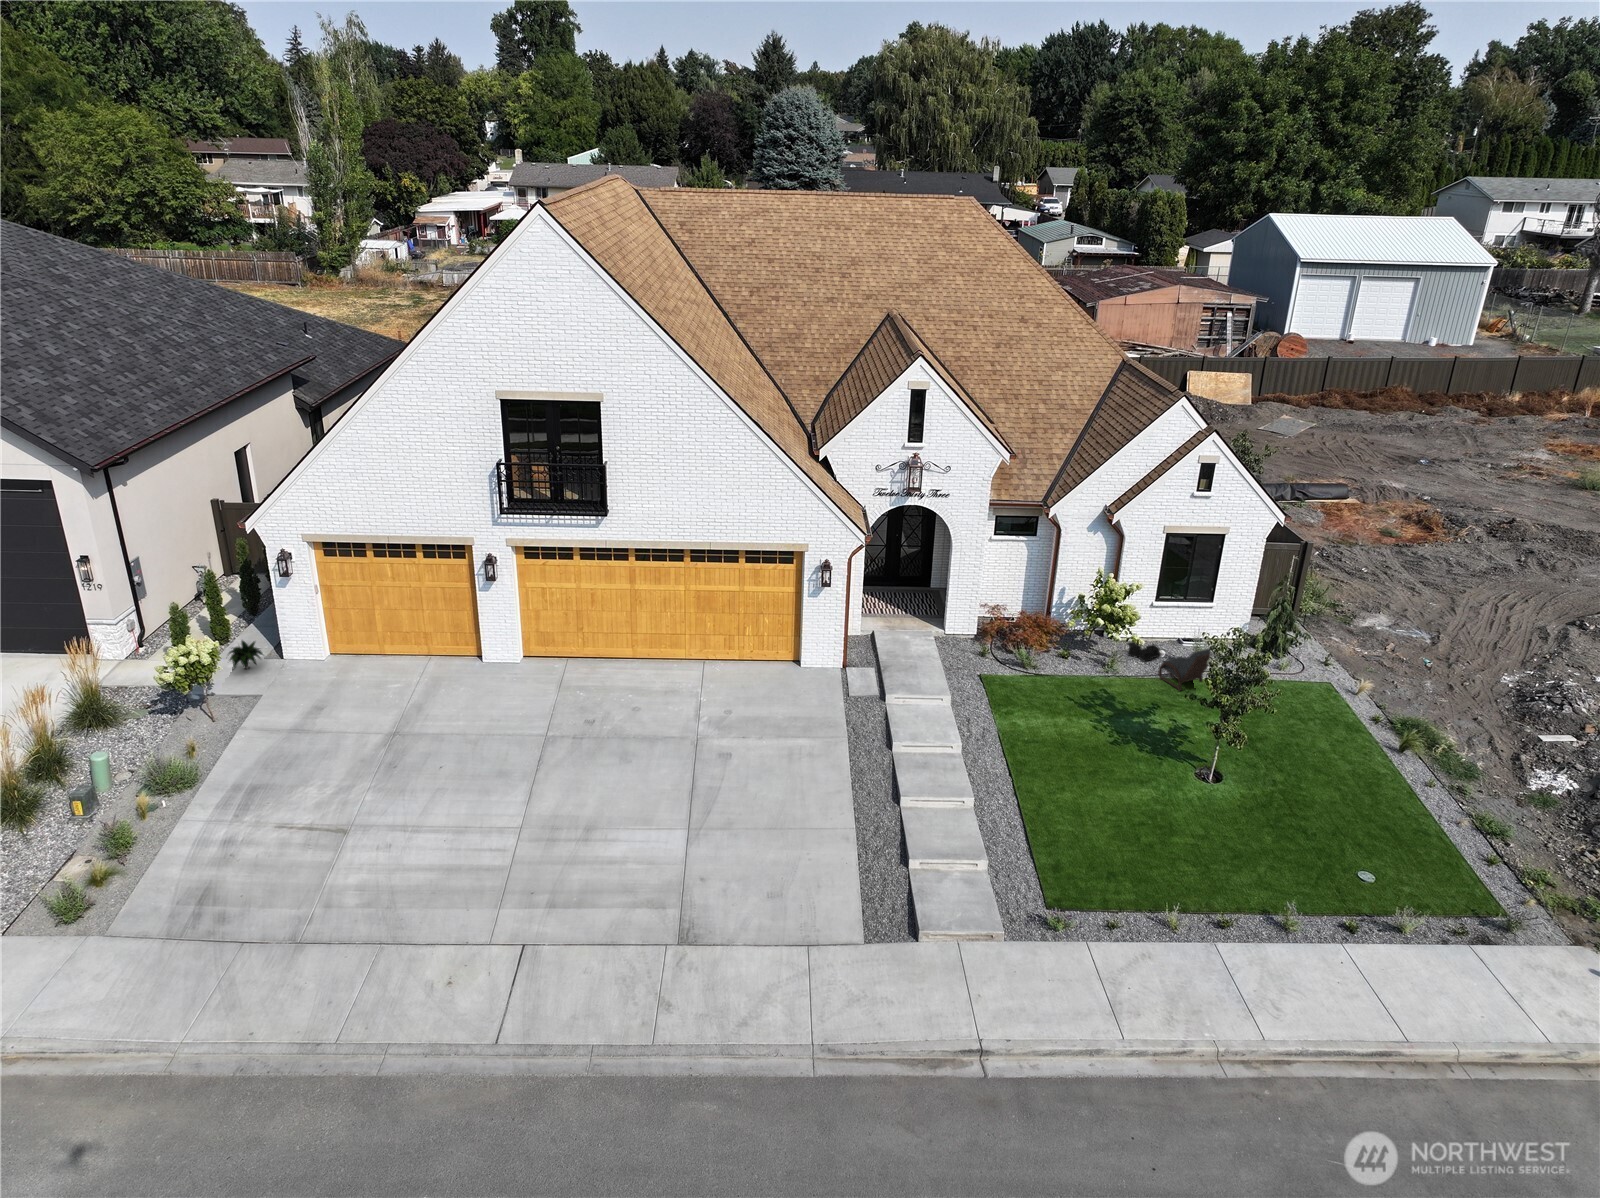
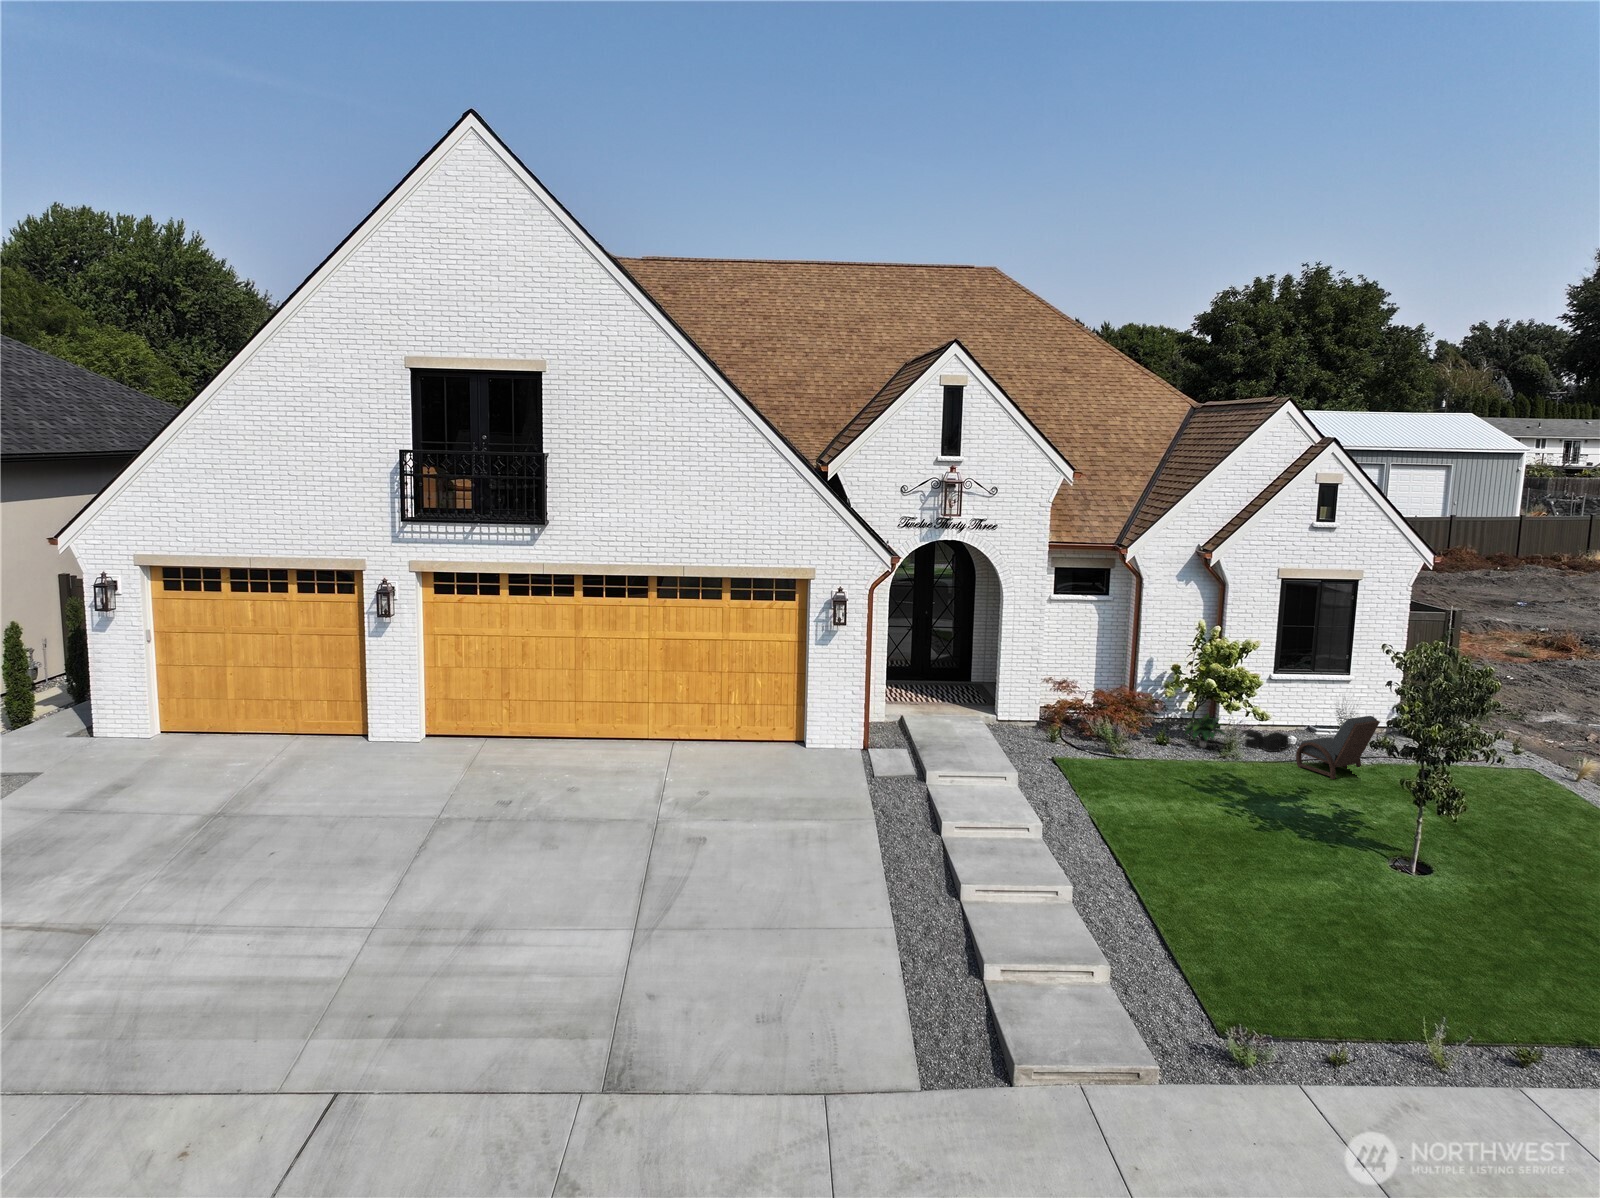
potted plant: present [229,640,263,669] -> present [1185,713,1227,748]

